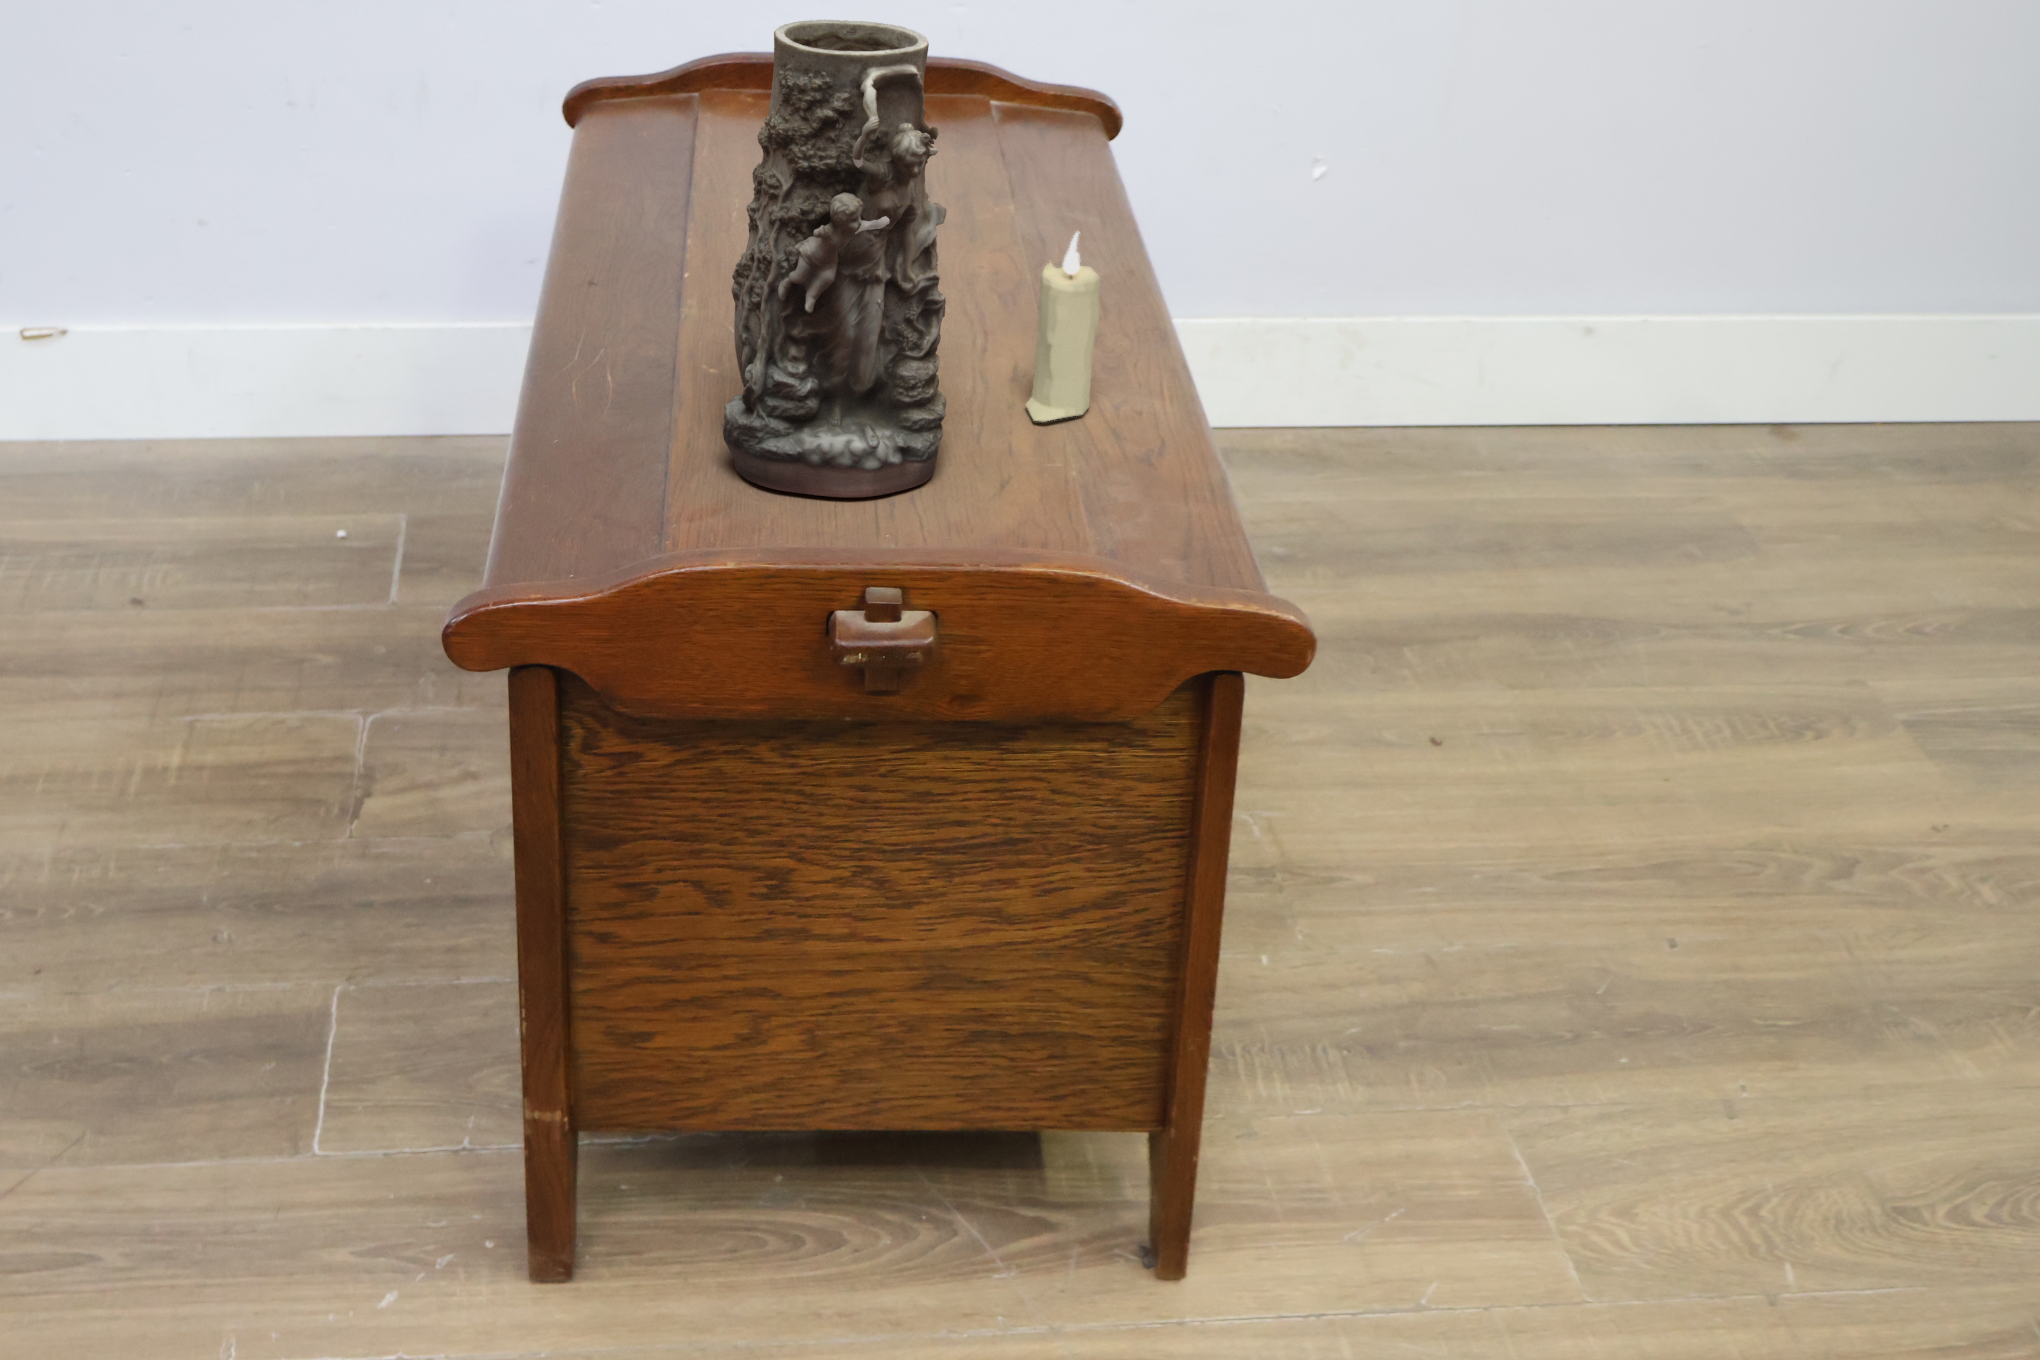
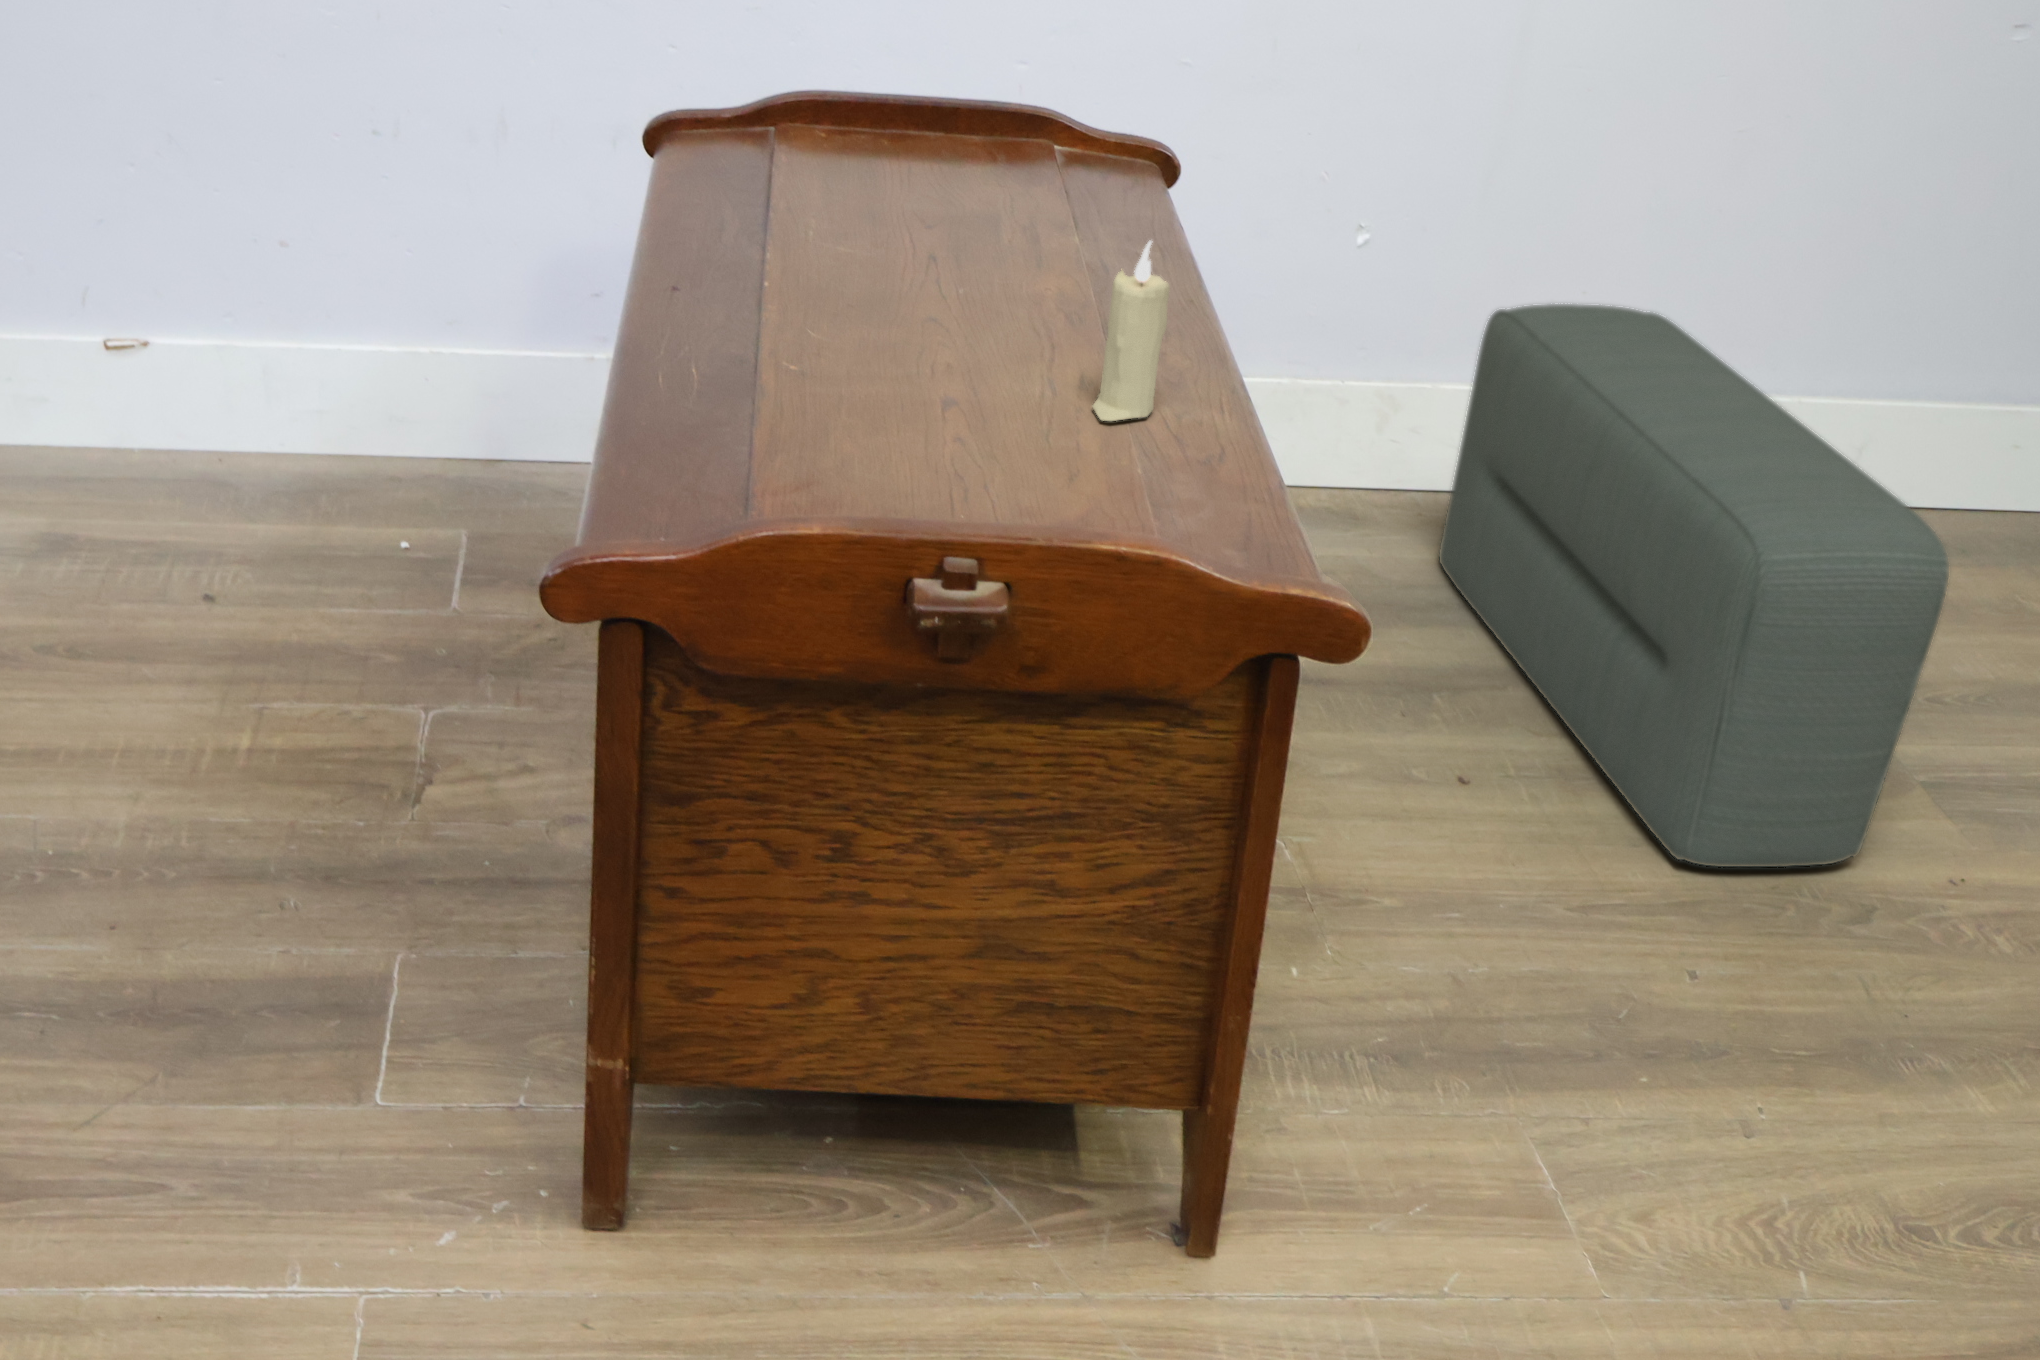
vase: present [723,20,947,497] -> none [810,28,1031,479]
pouf: none [1409,242,1922,825] -> present [1439,304,1949,867]

